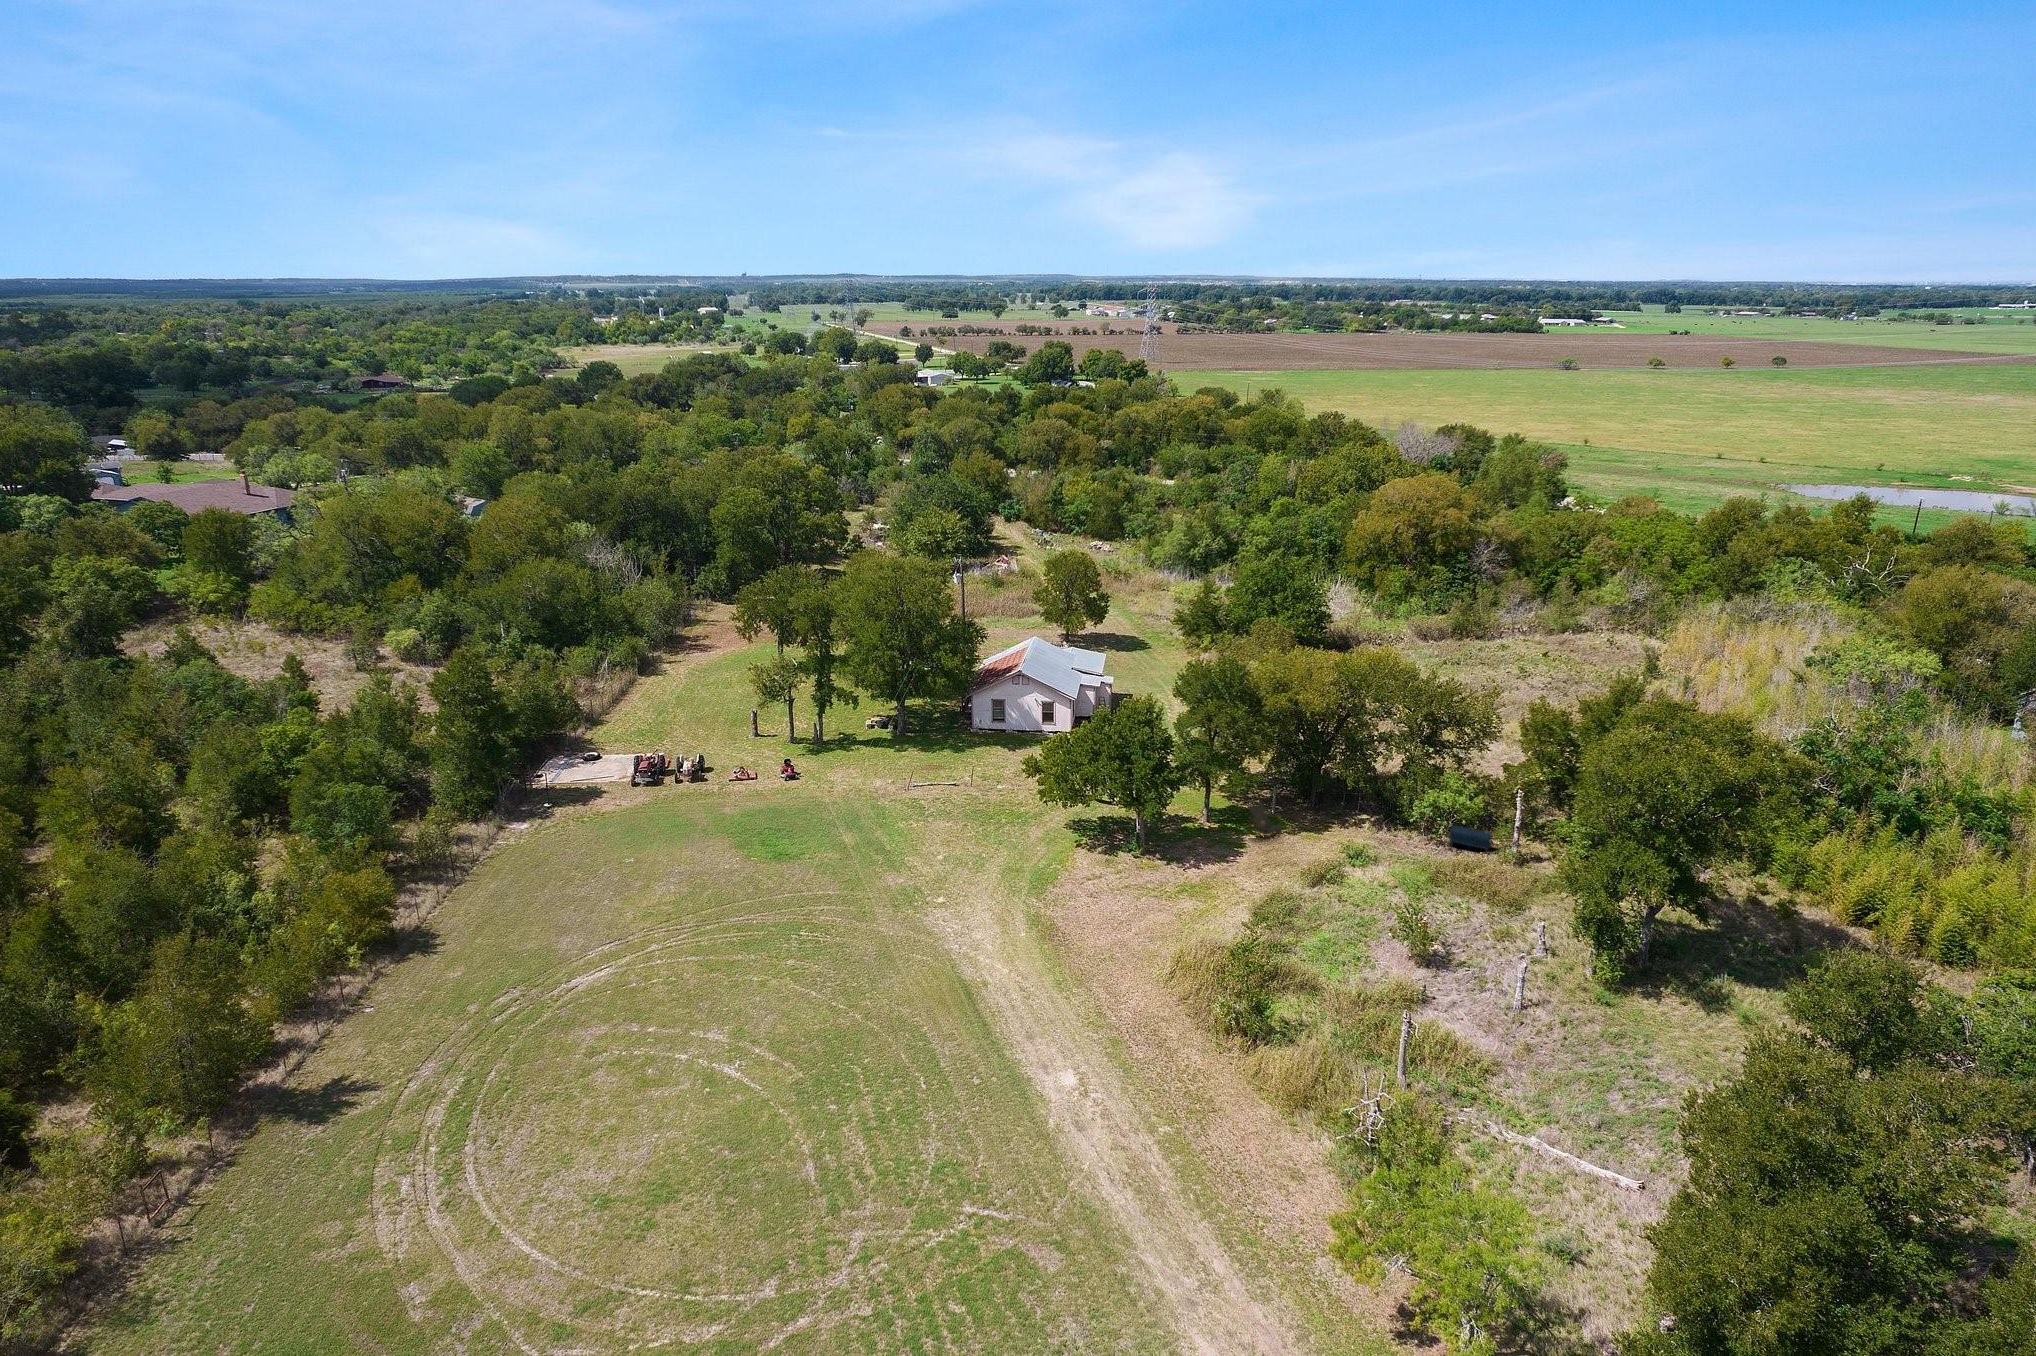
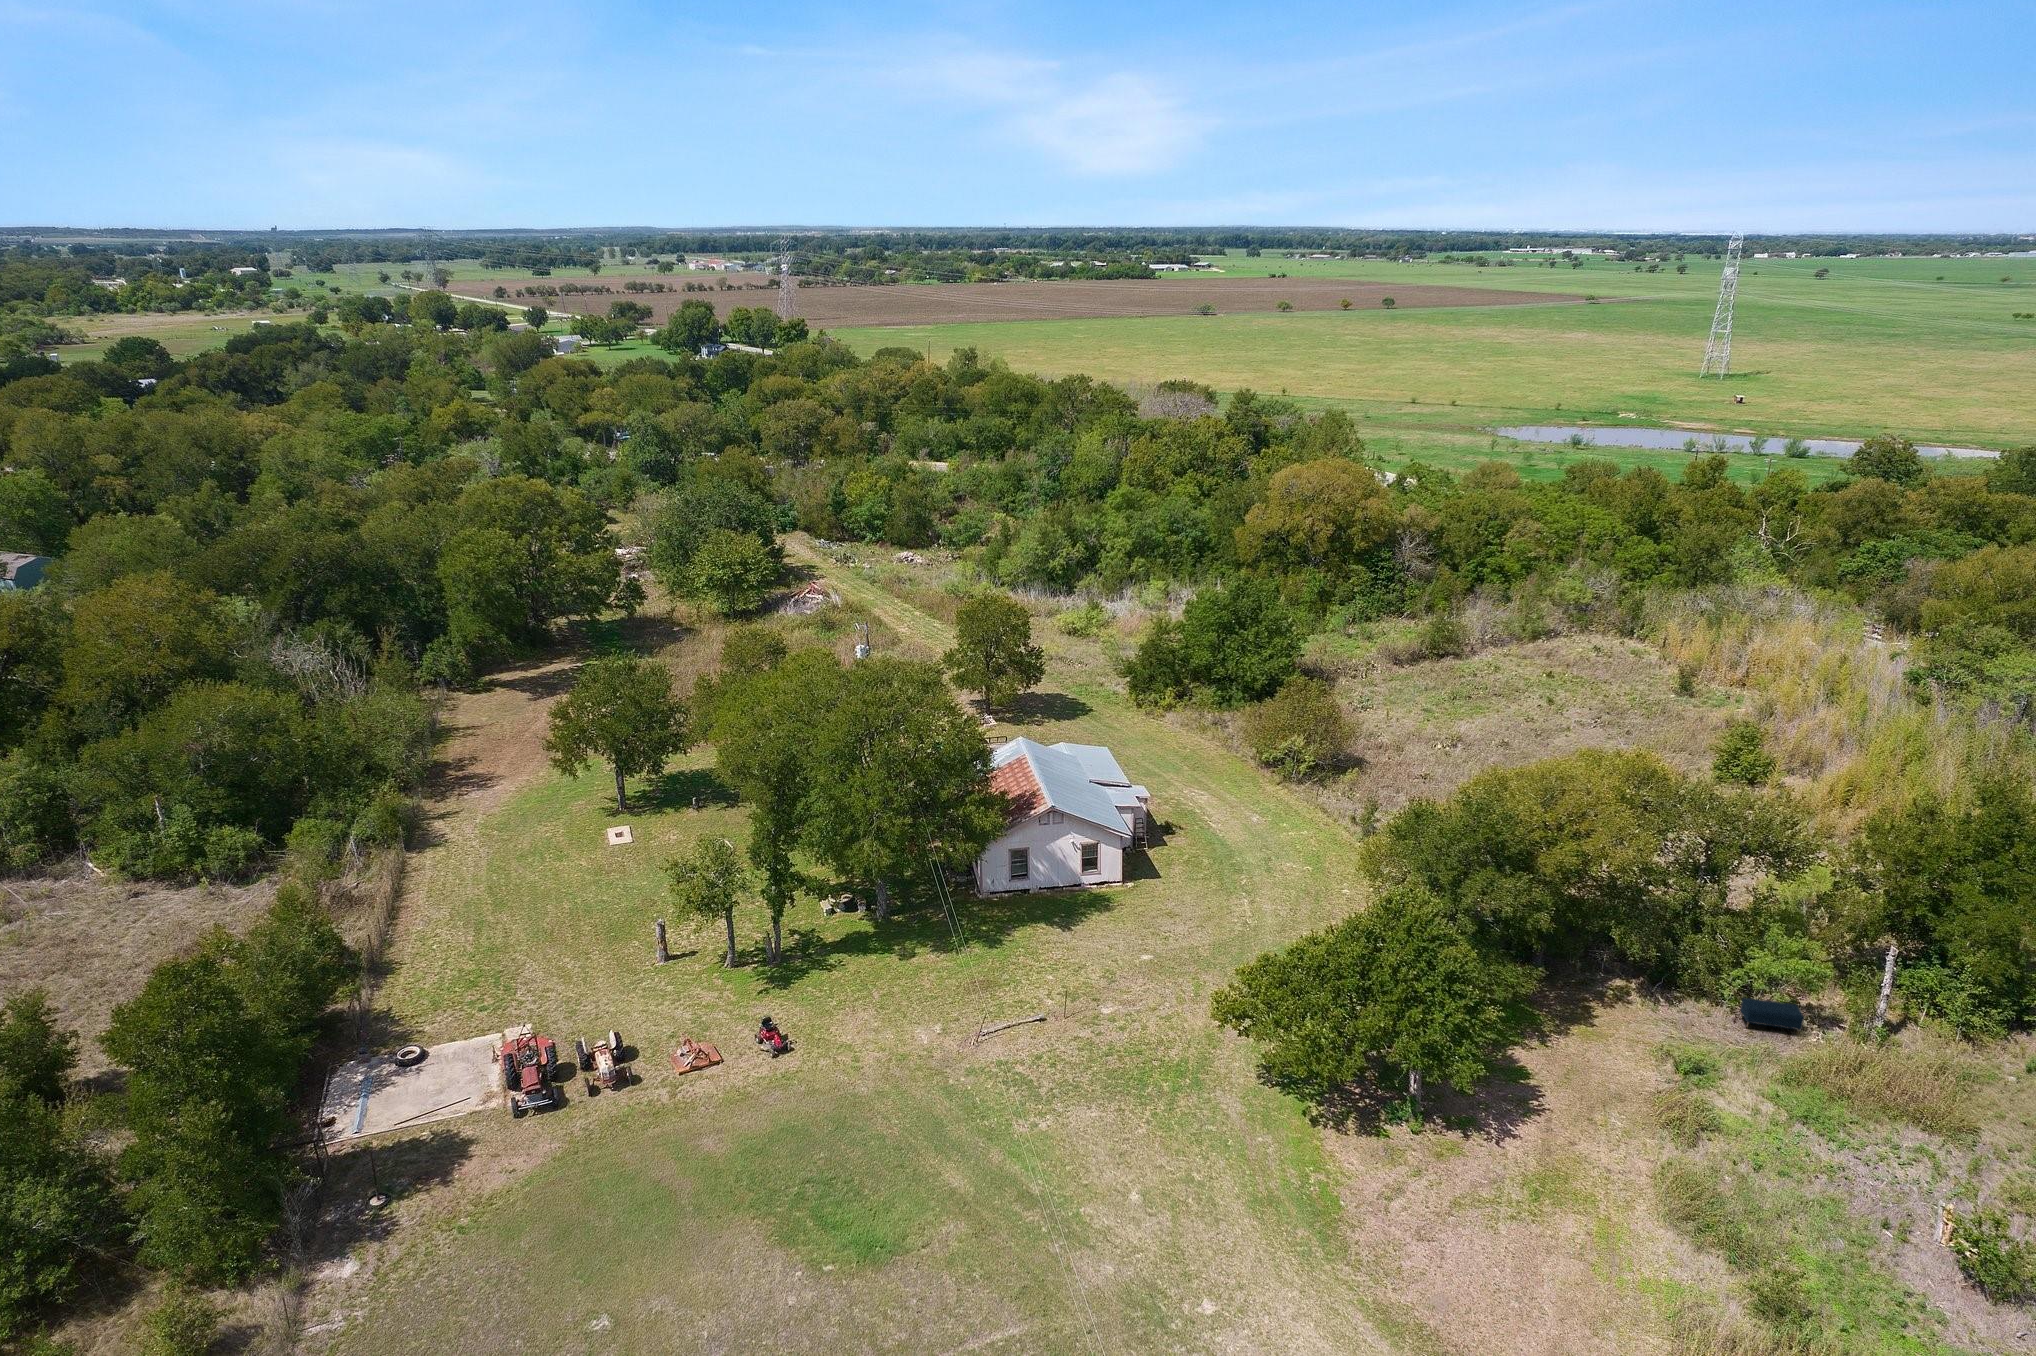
lounge chair: present [1249,804,1282,836] -> none [1503,1005,1551,1065]

